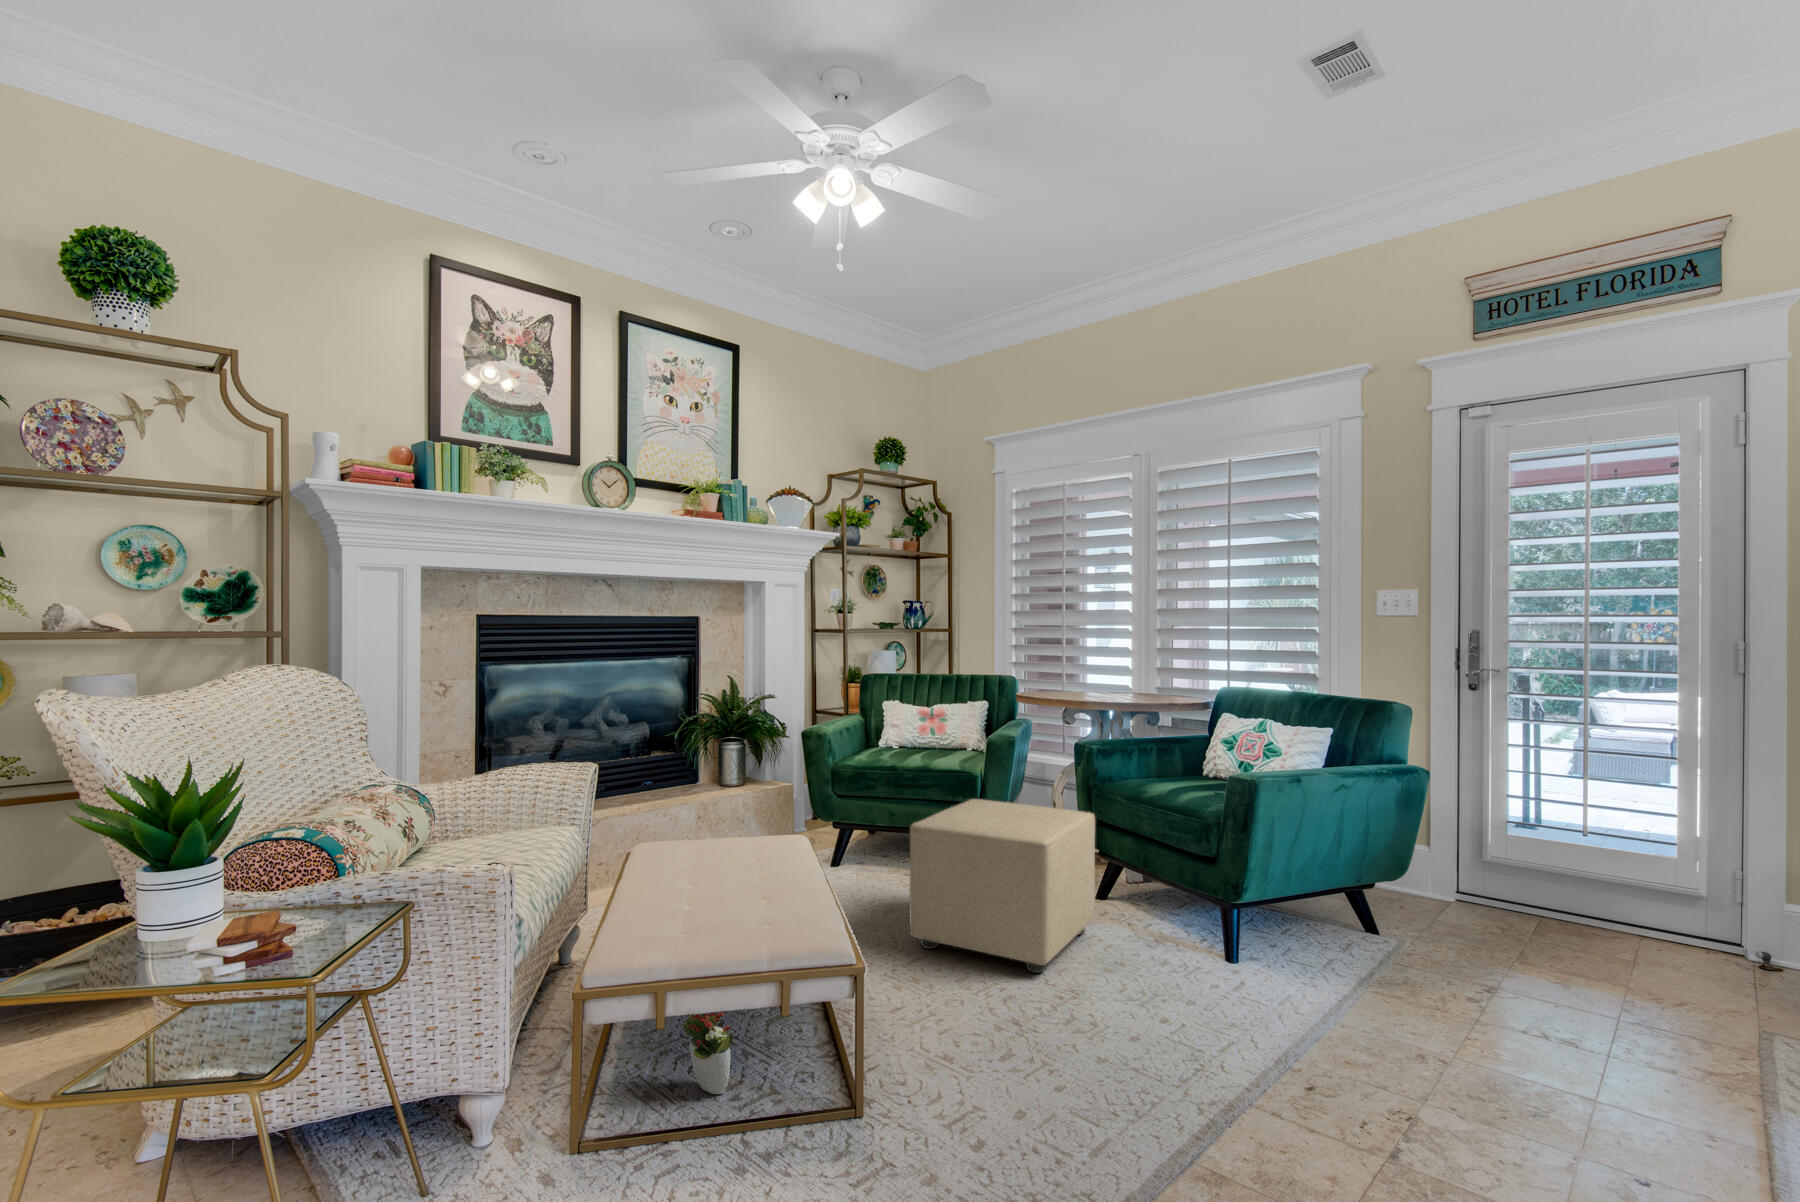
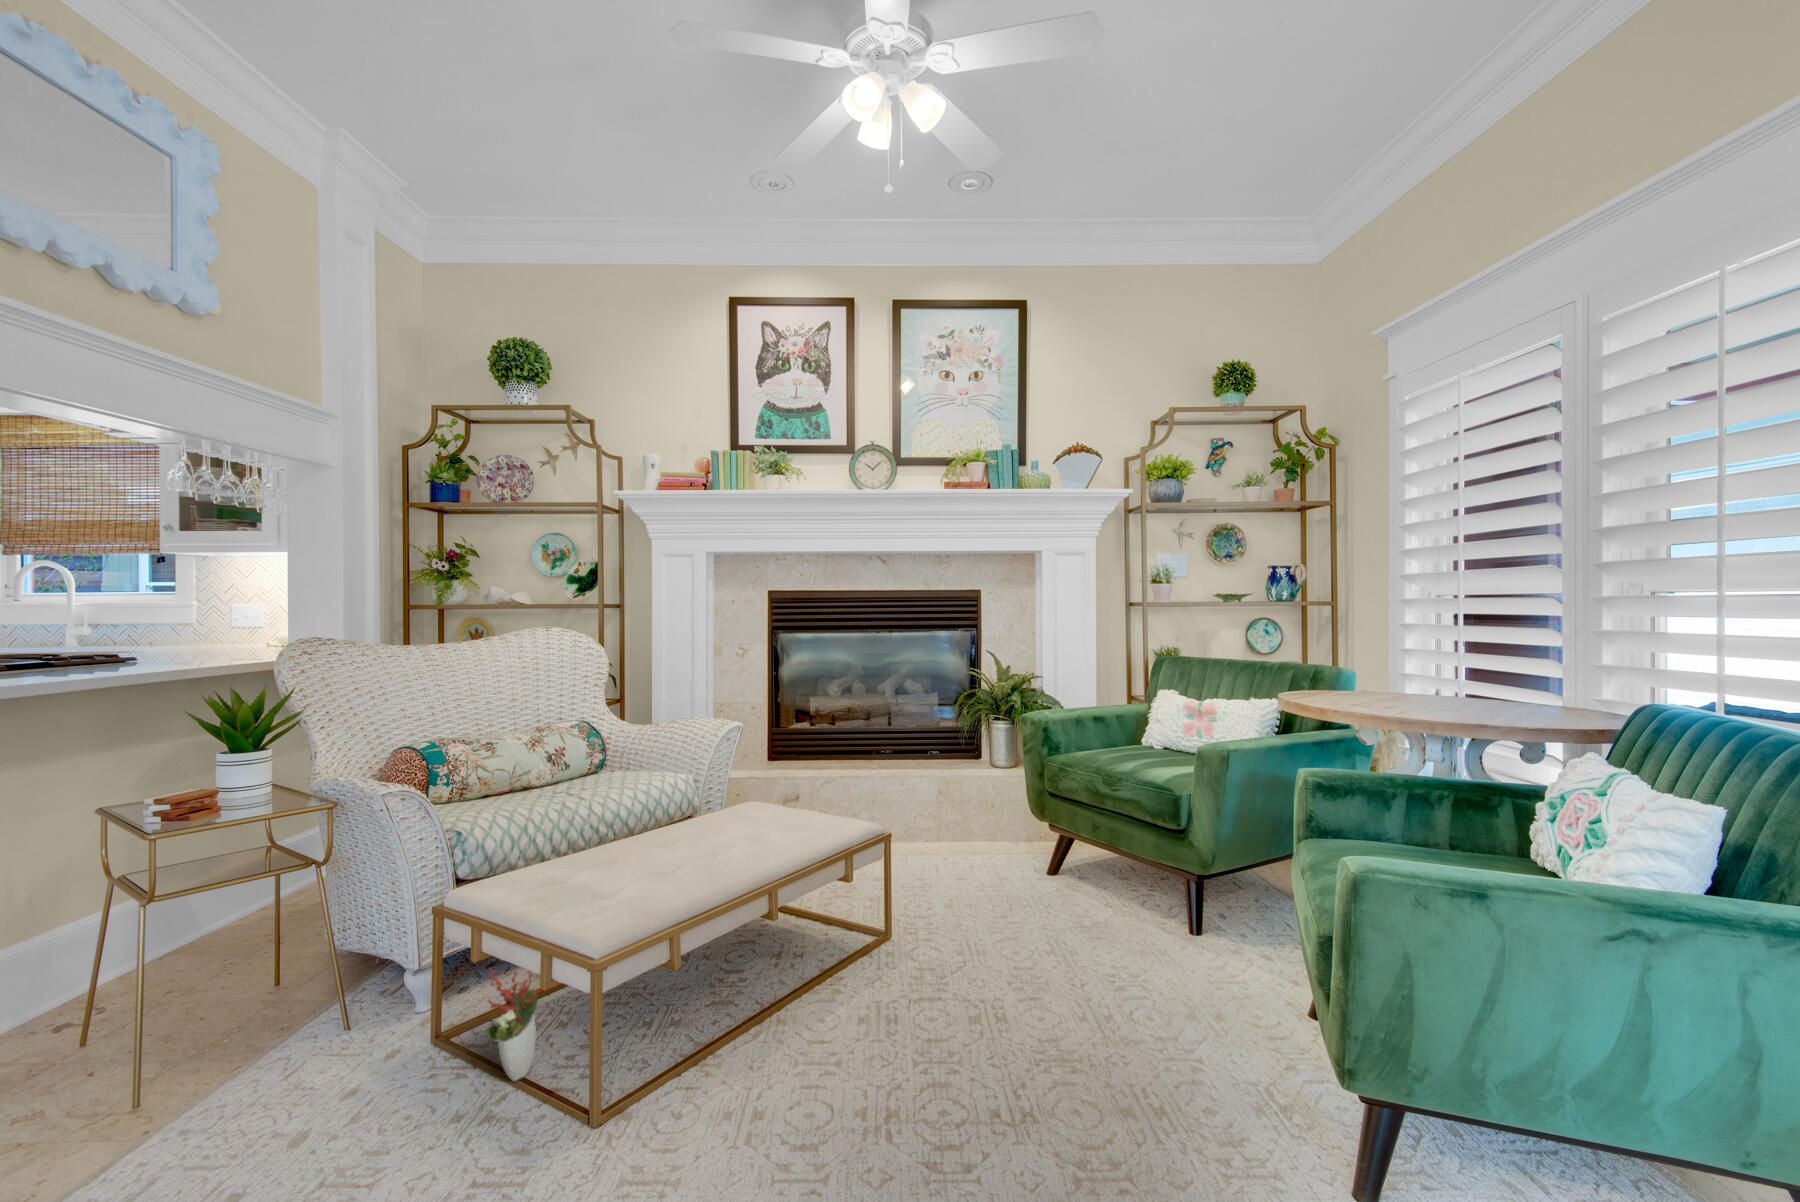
ottoman: present [910,799,1095,973] -> none [921,839,1190,1121]

